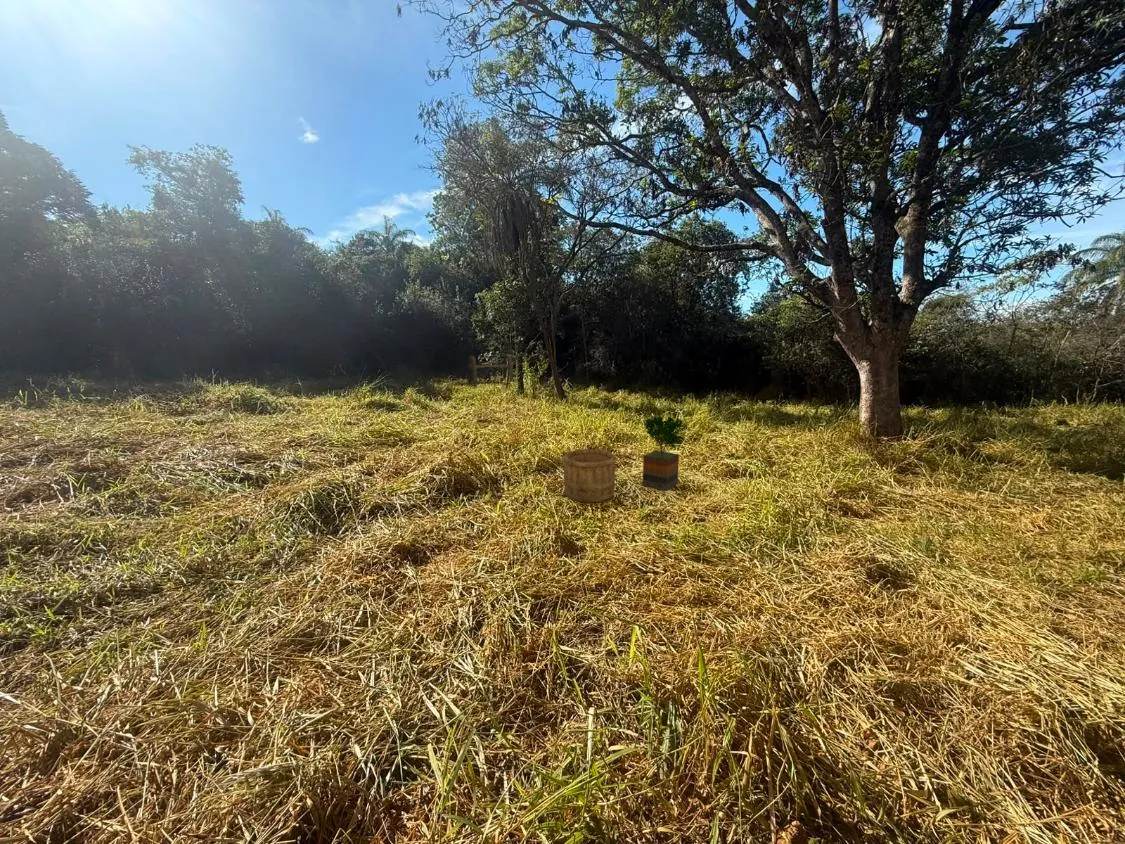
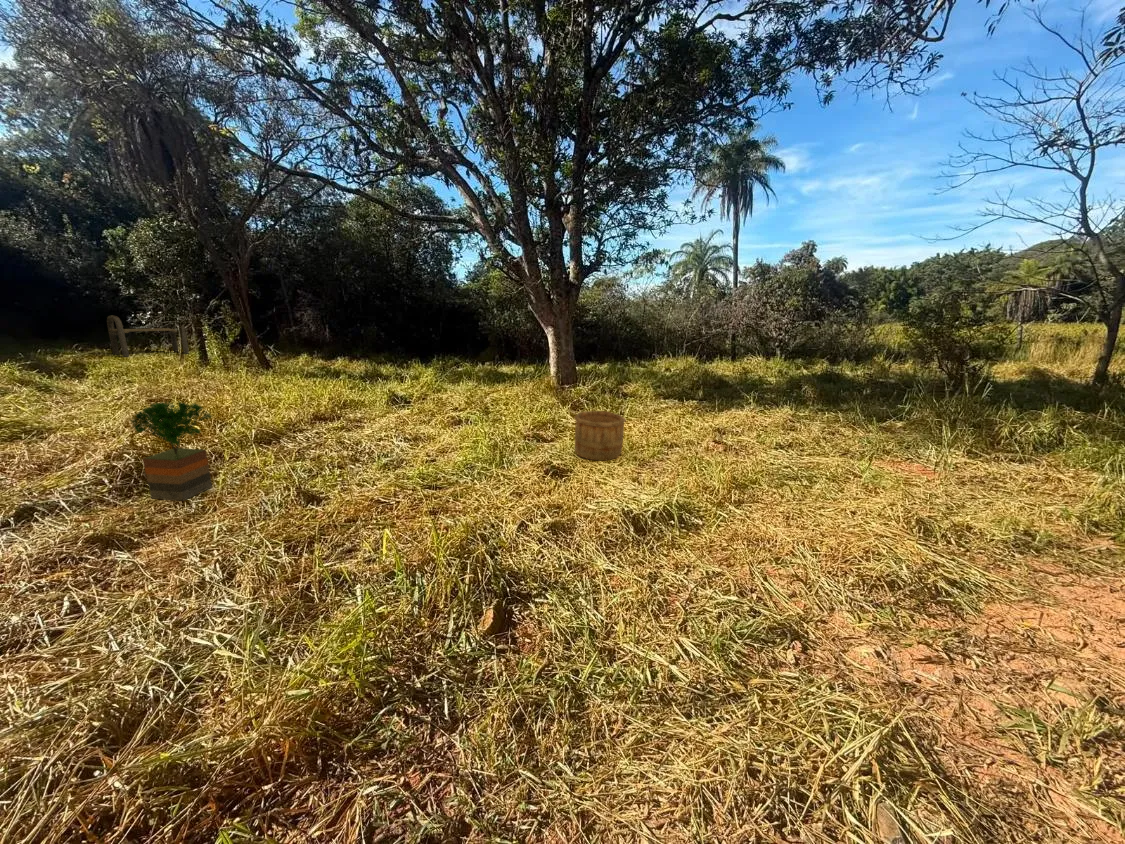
potted tree: present [643,415,689,491] -> present [131,402,212,500]
wooden bucket: present [562,449,616,502] -> present [575,411,626,461]

